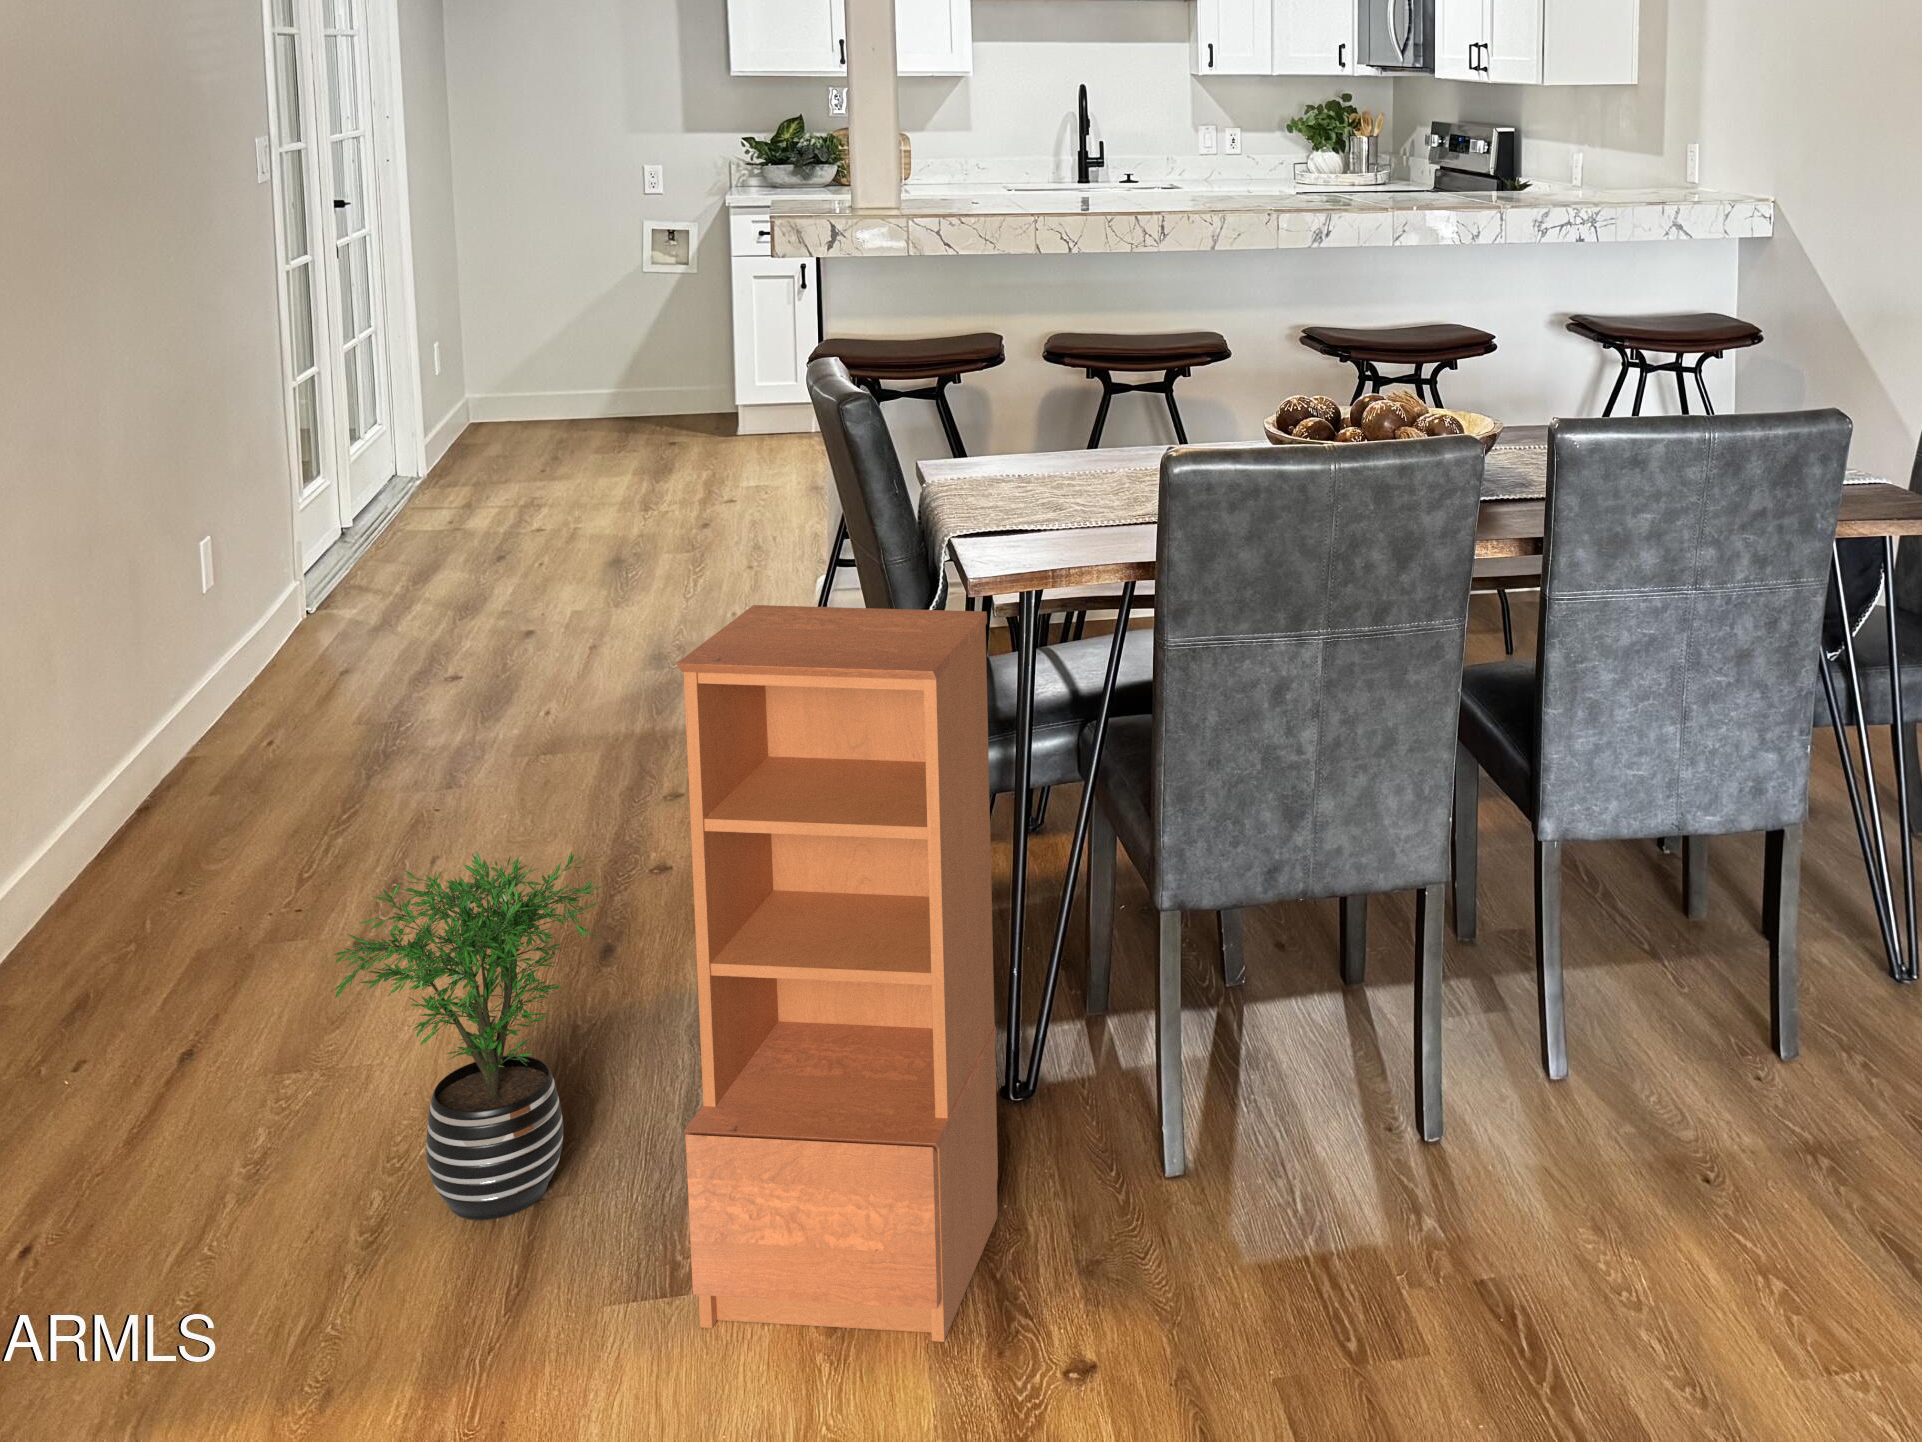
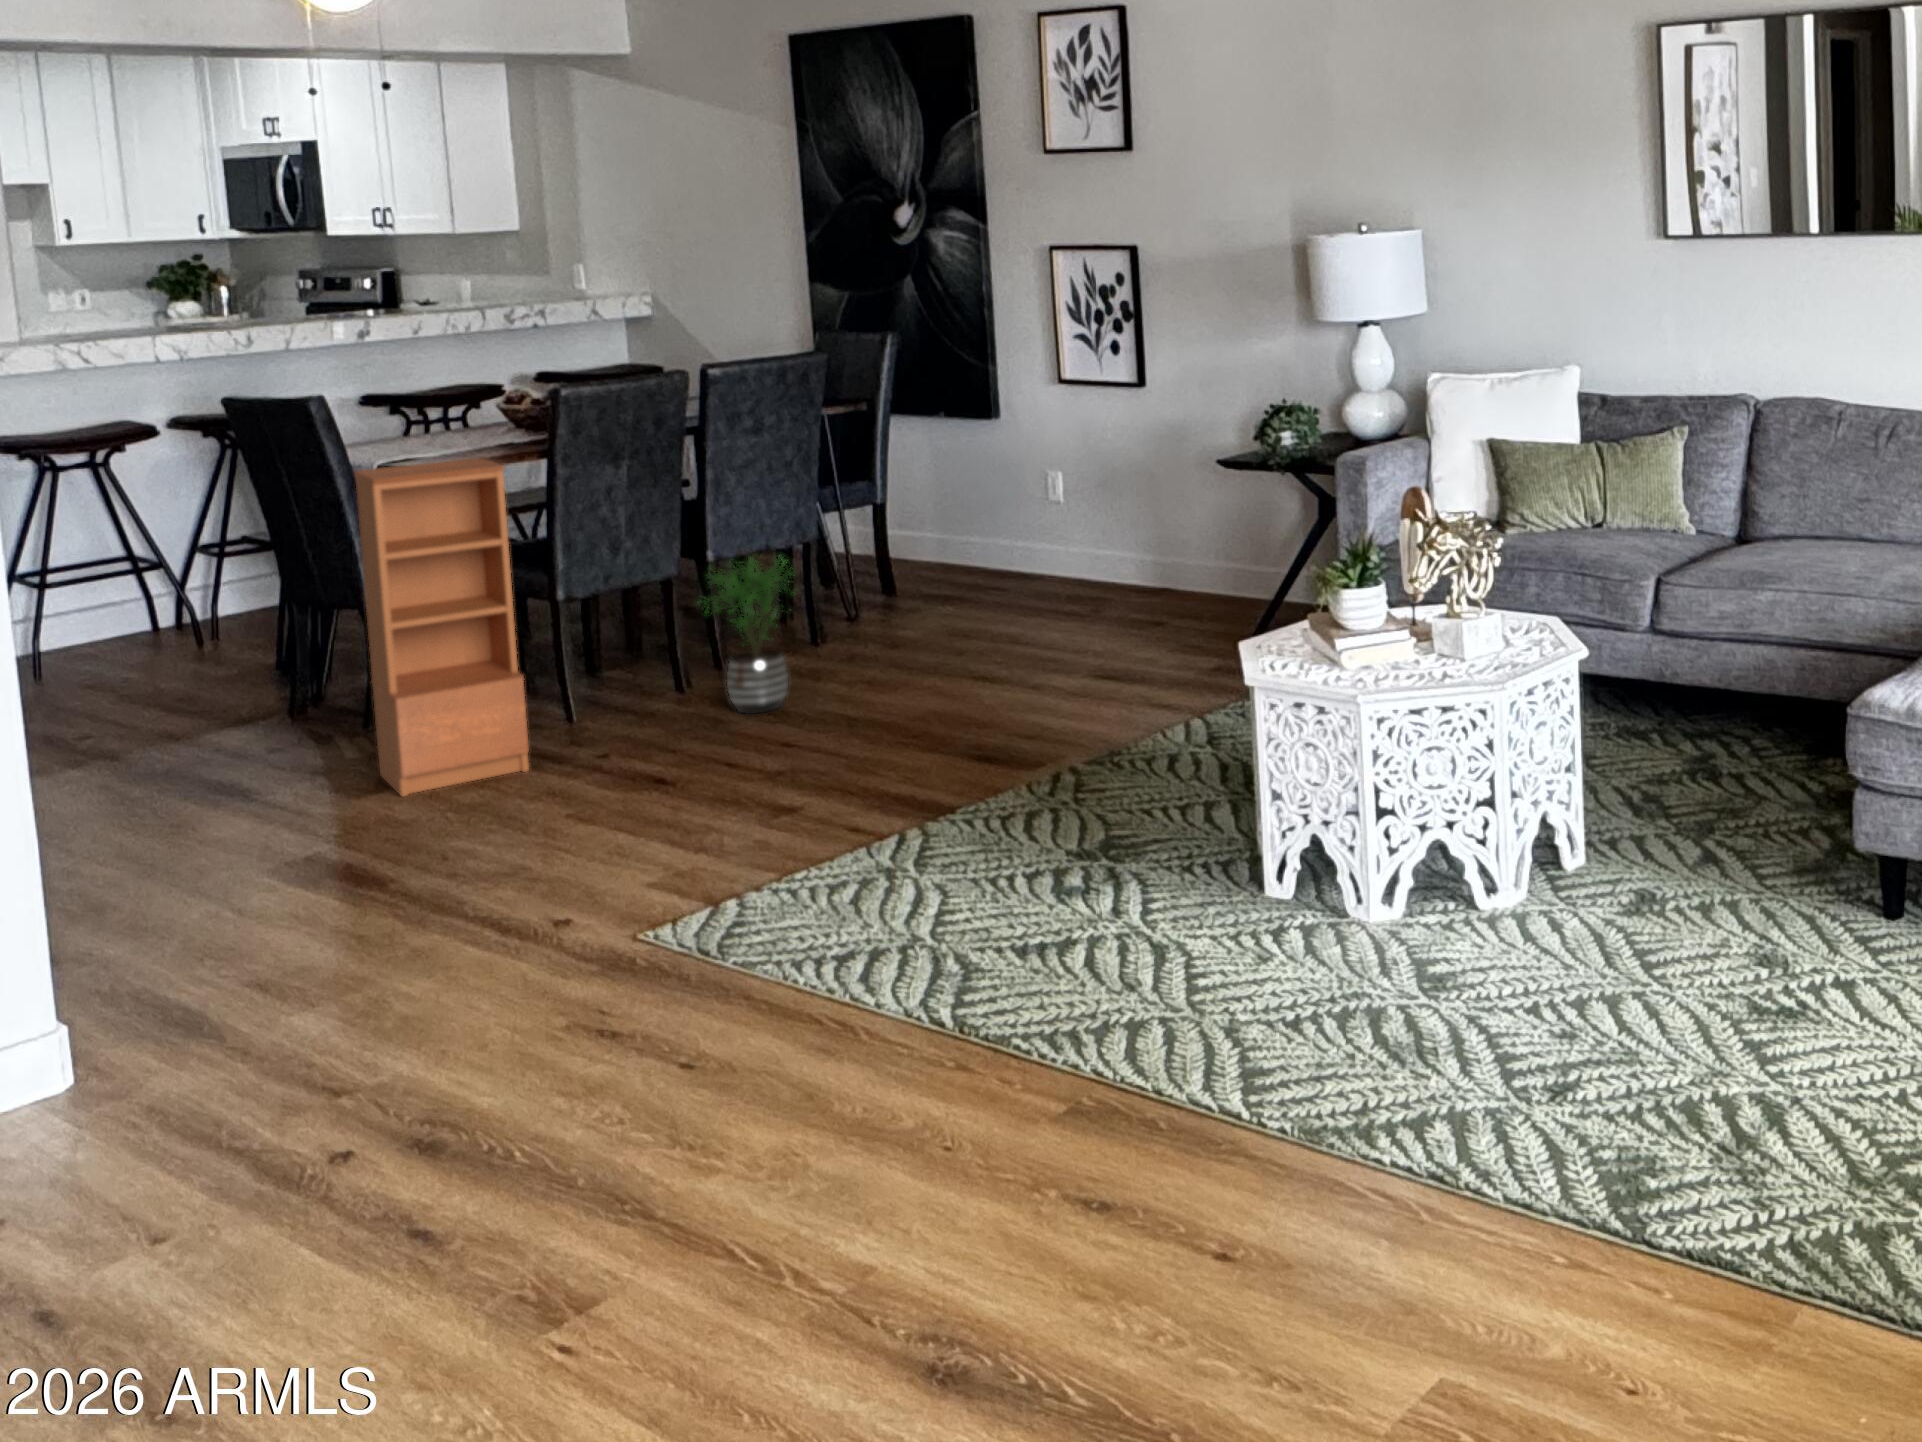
potted plant: present [334,852,602,1220] -> present [697,554,794,713]

